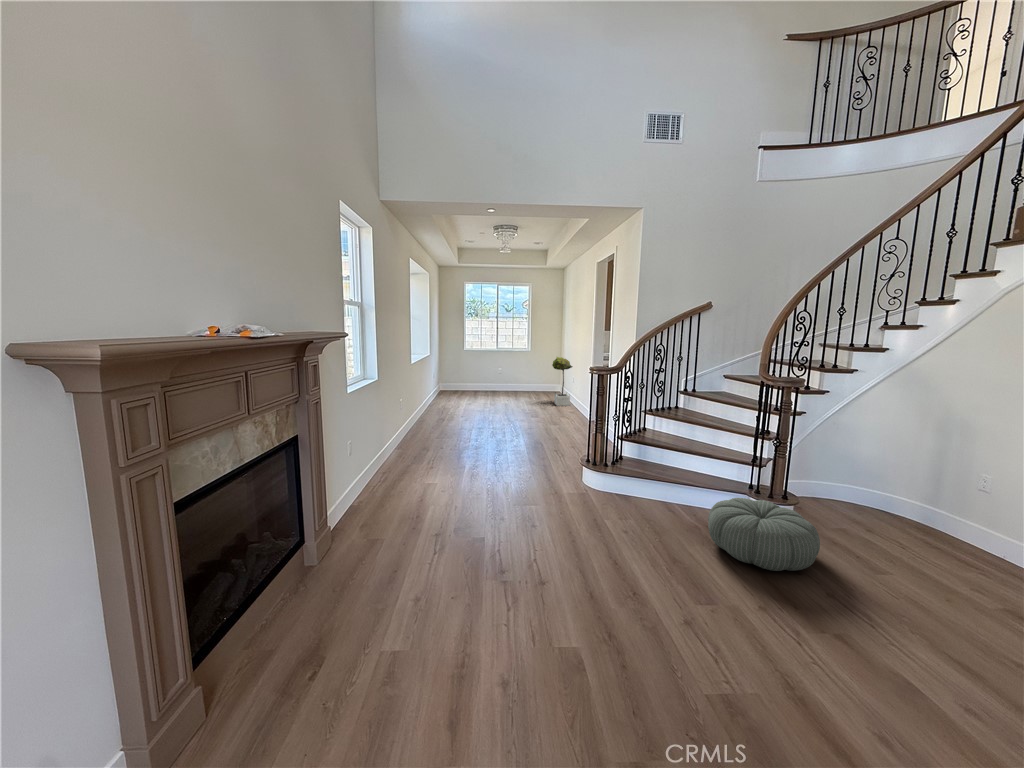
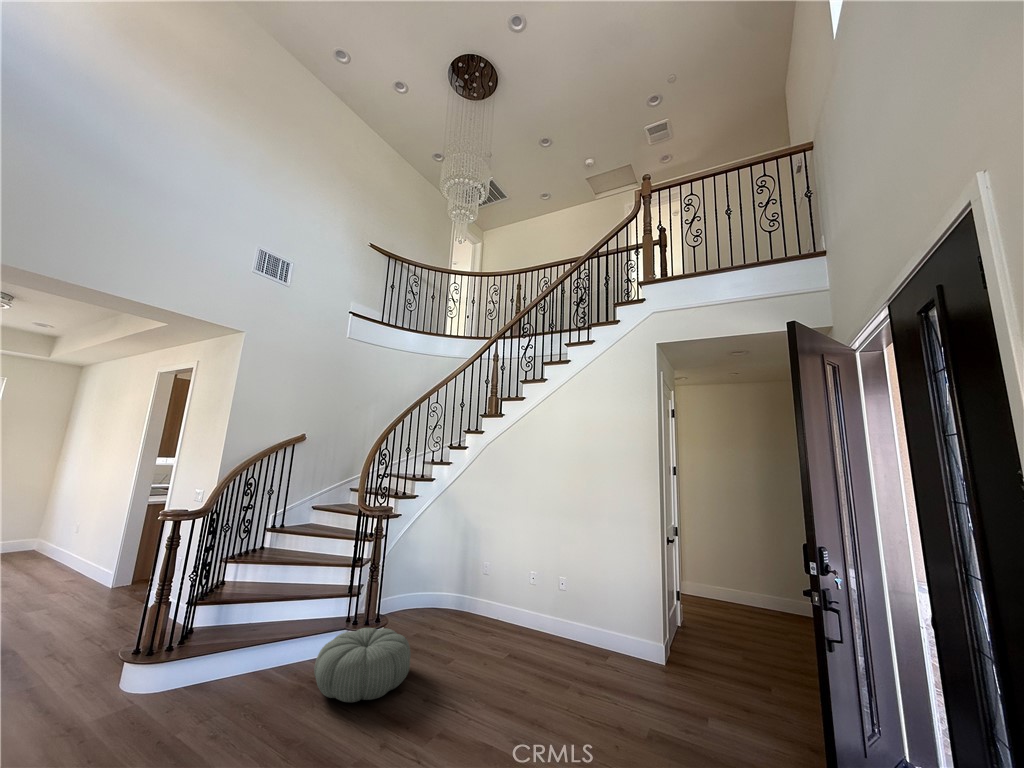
potted tree: present [552,357,573,406] -> none [29,494,83,576]

